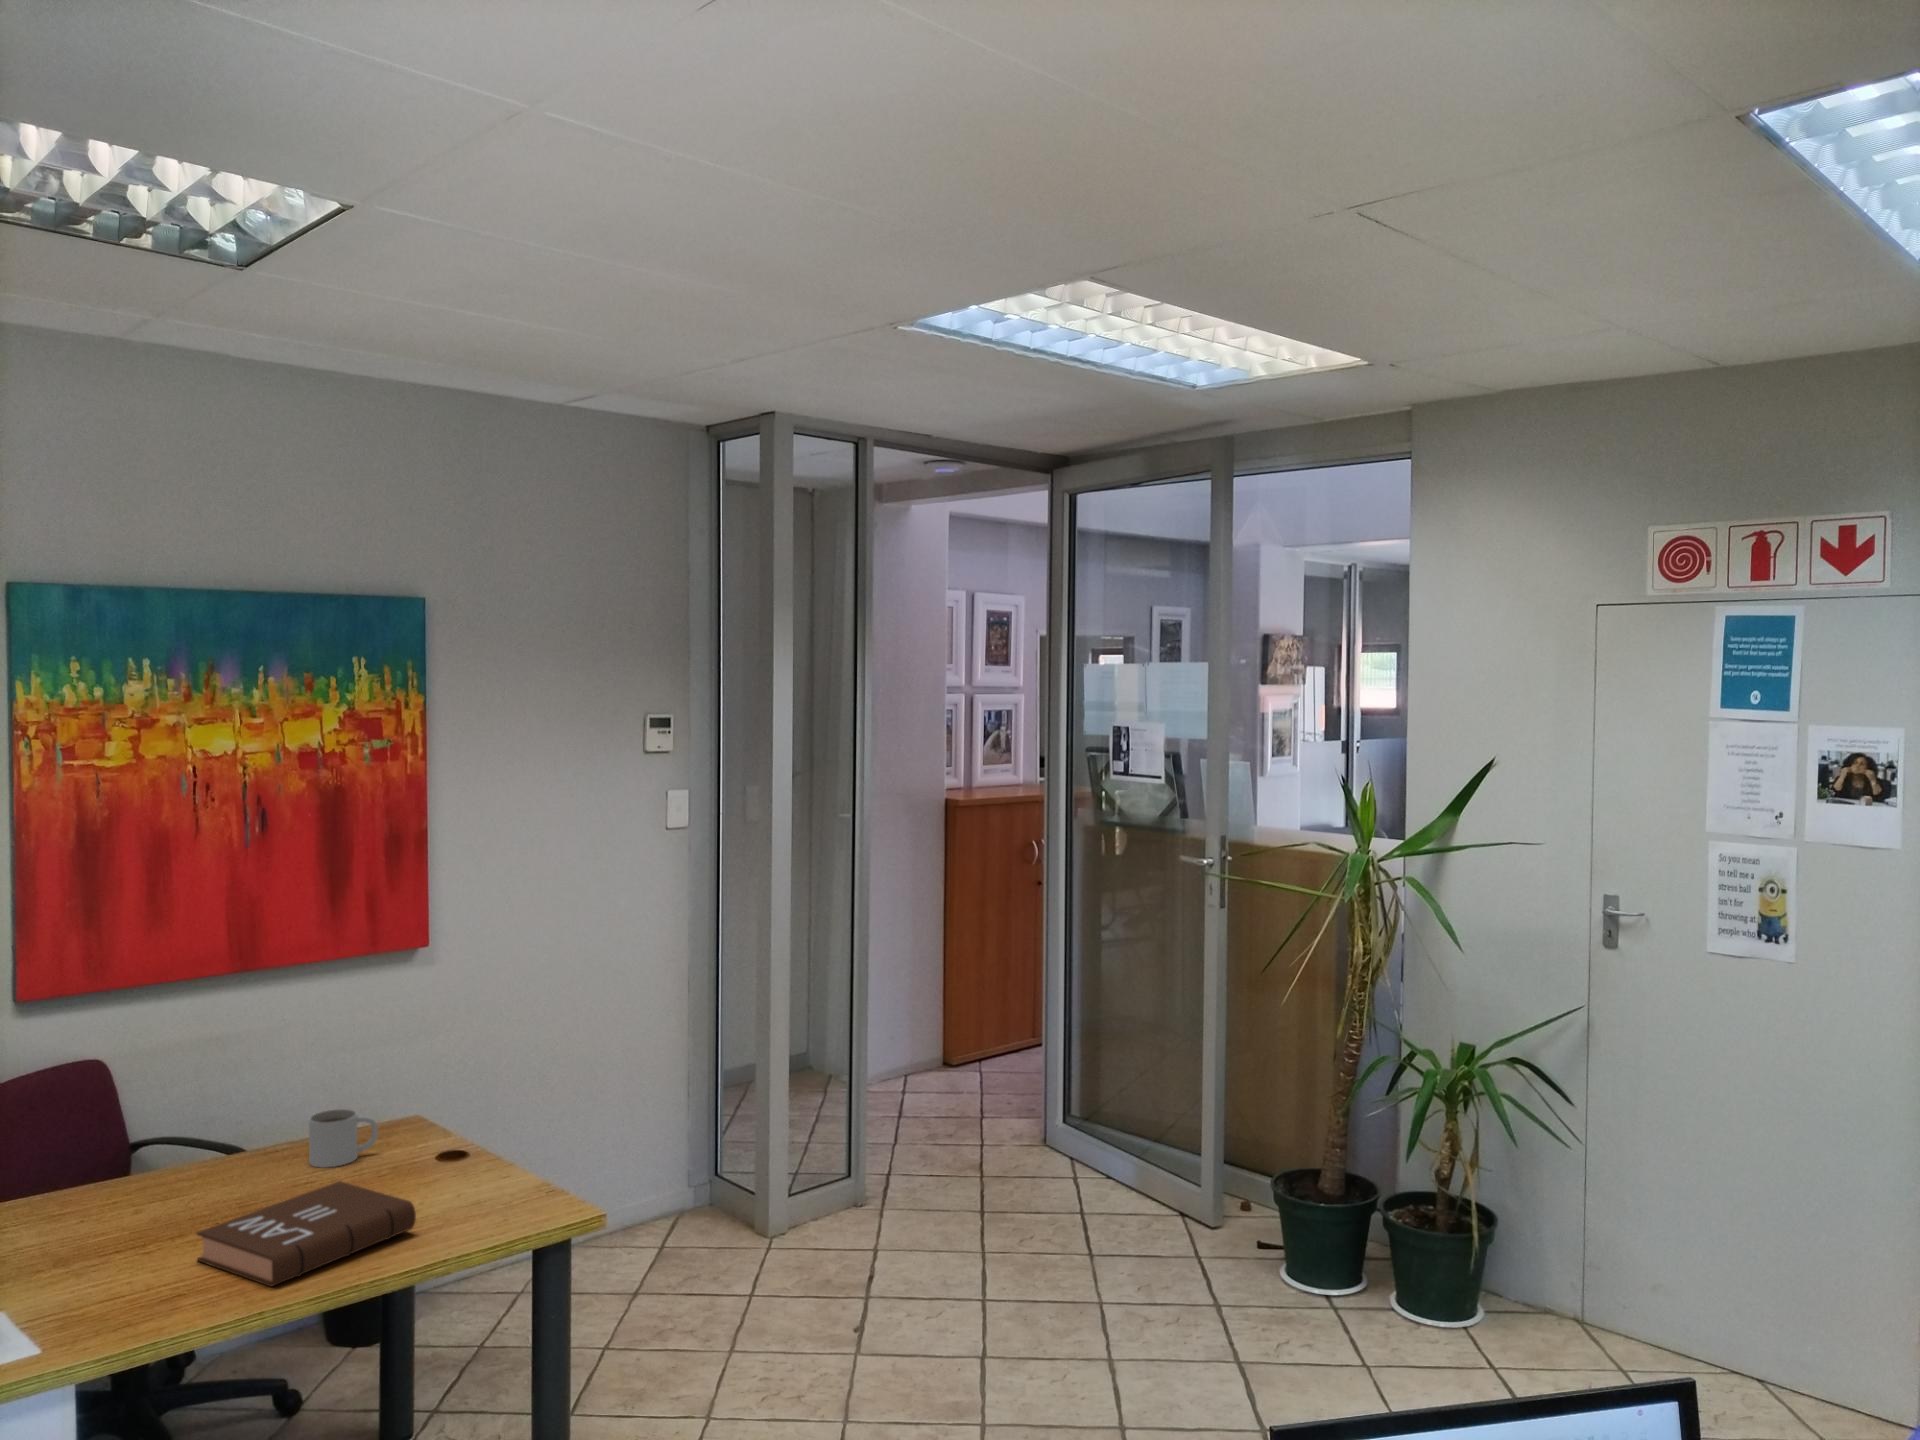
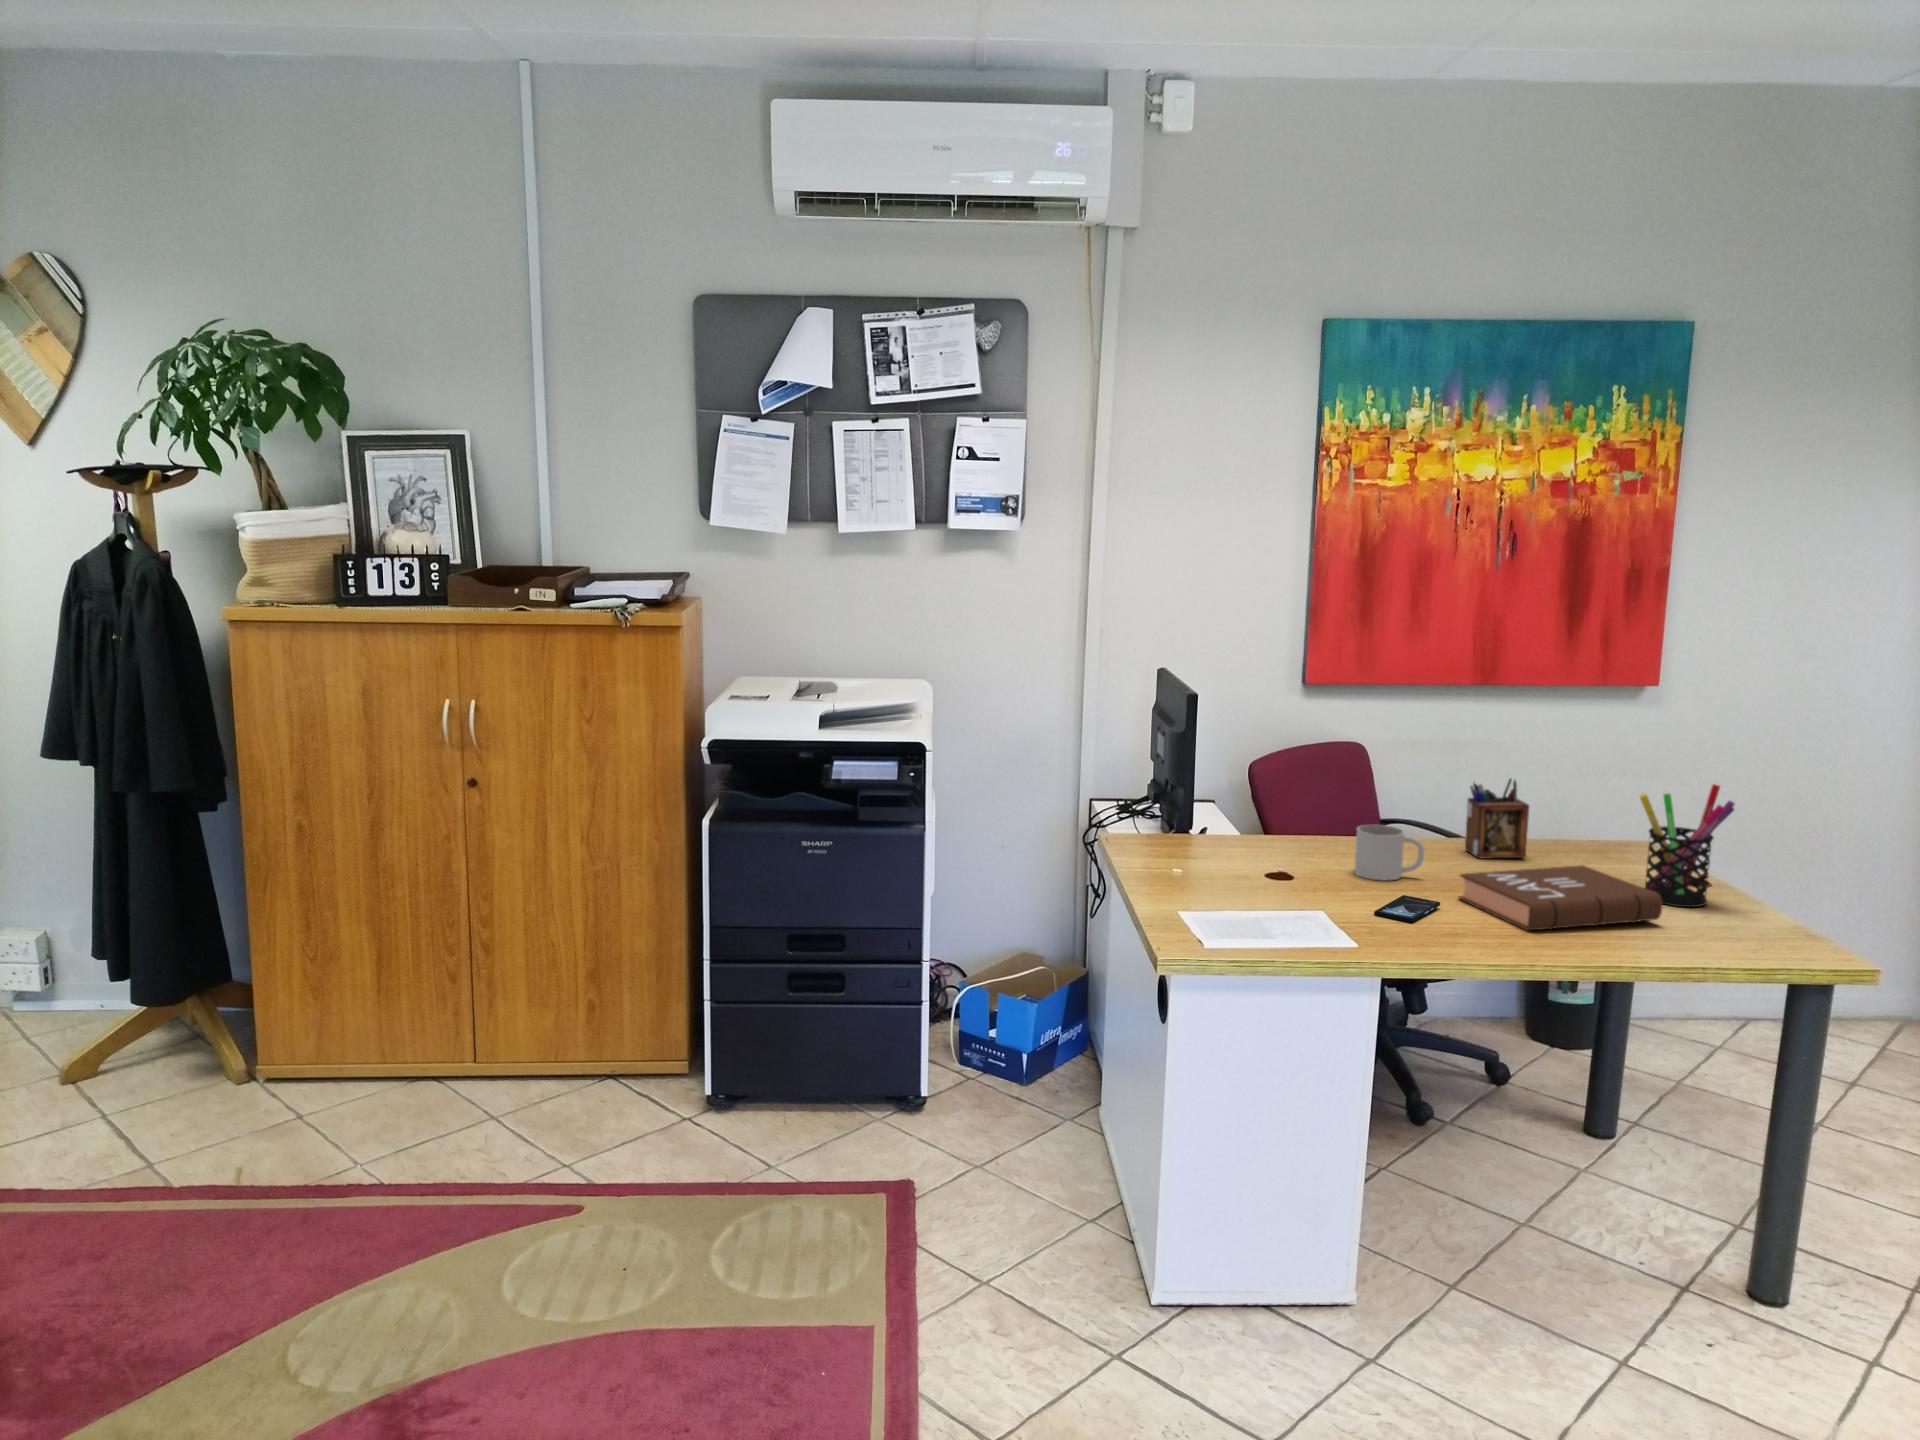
pen holder: none [391,1069,481,1202] -> present [1640,784,1734,907]
desk organizer: none [217,1089,287,1189] -> present [1465,779,1529,858]
mug: present [309,1109,378,1168] -> present [1354,825,1424,881]
smartphone: none [82,1276,171,1321] -> present [1374,895,1440,923]

